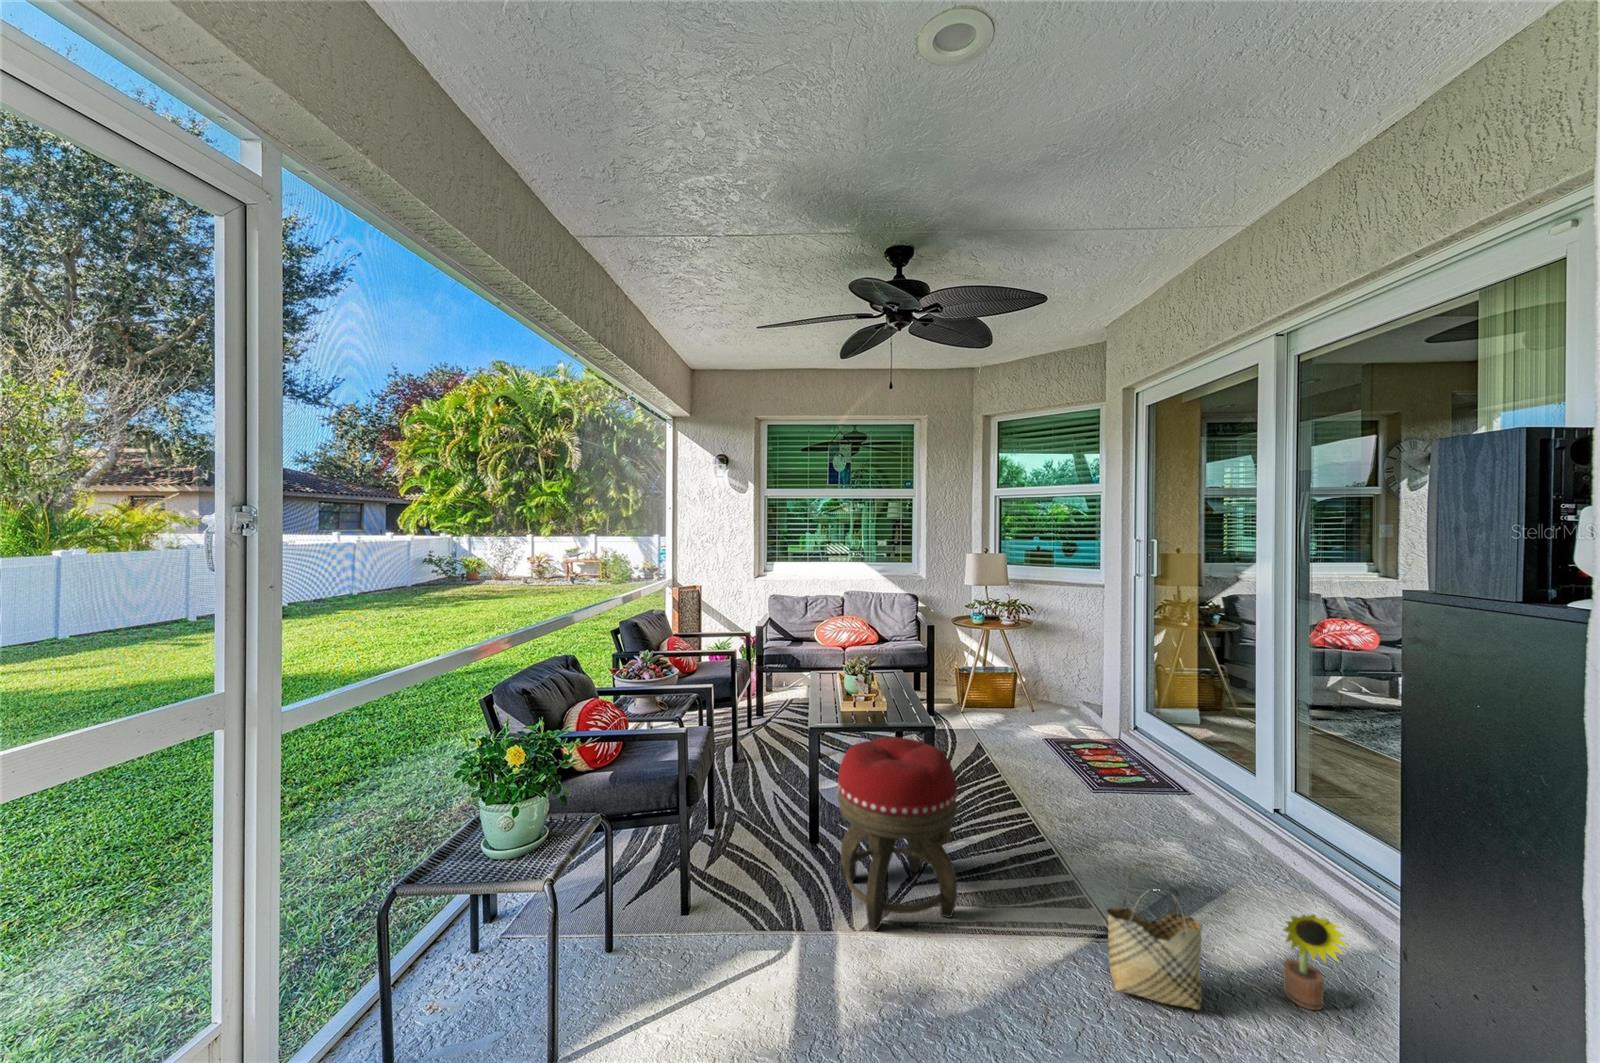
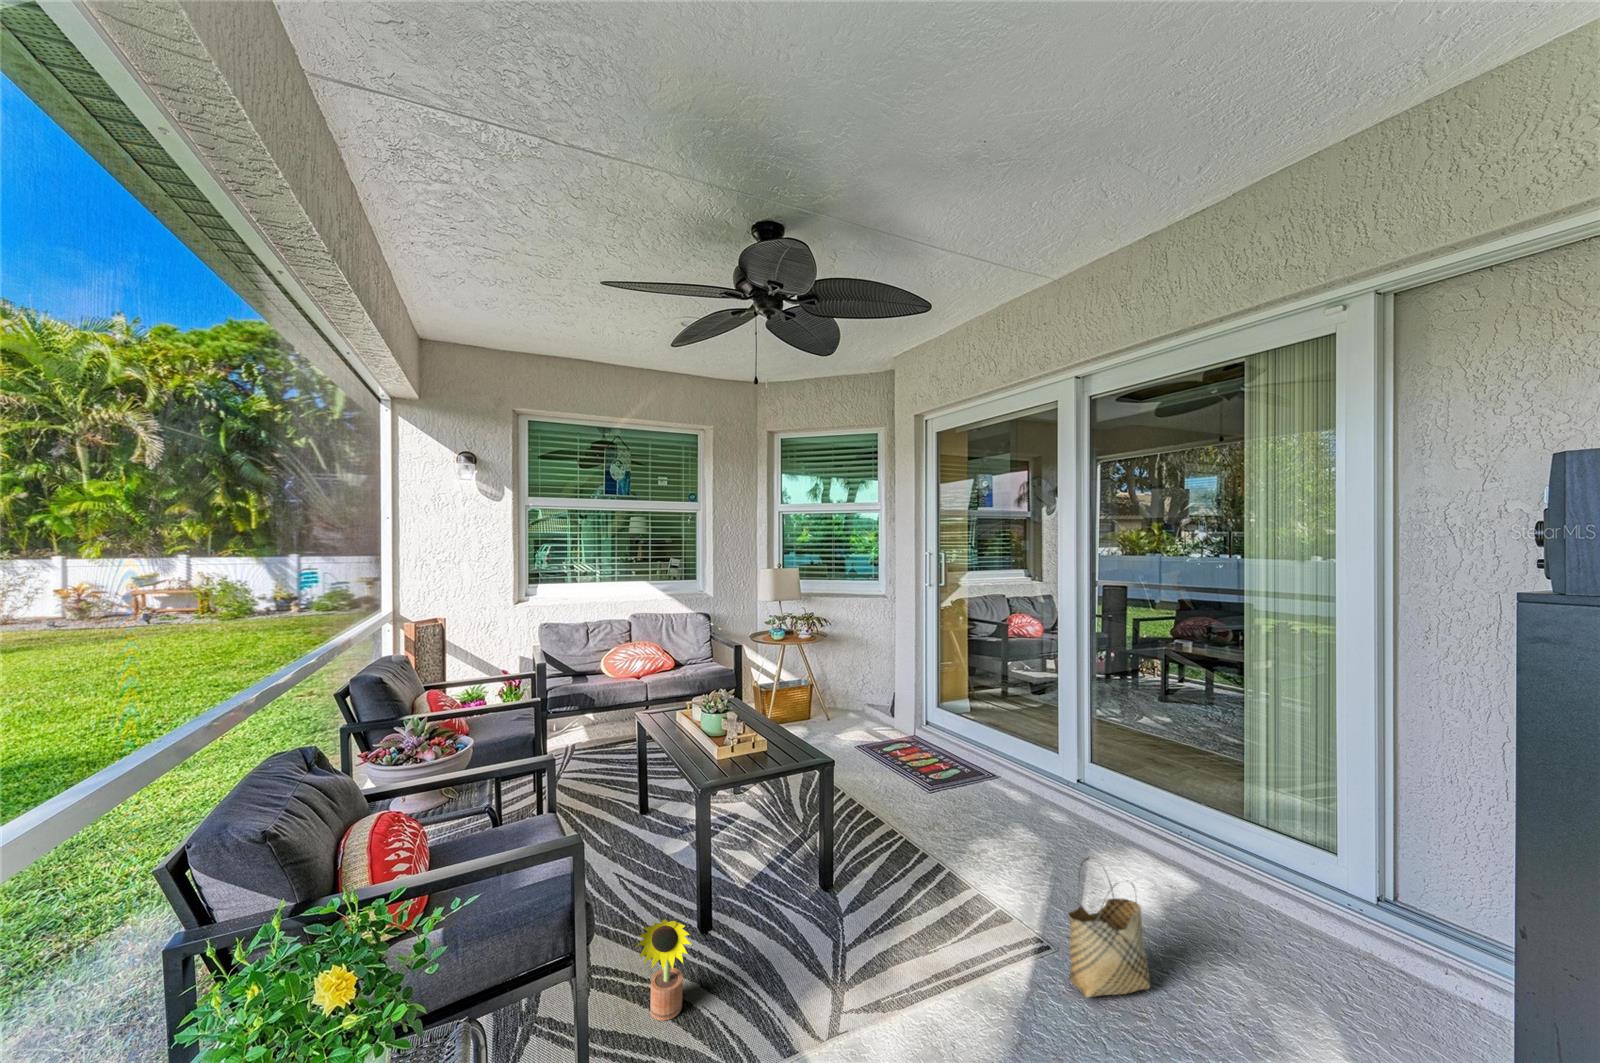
footstool: present [838,737,957,930] -> none [763,774,909,1028]
decorative plant: present [1283,914,1347,1010] -> present [636,919,691,1021]

